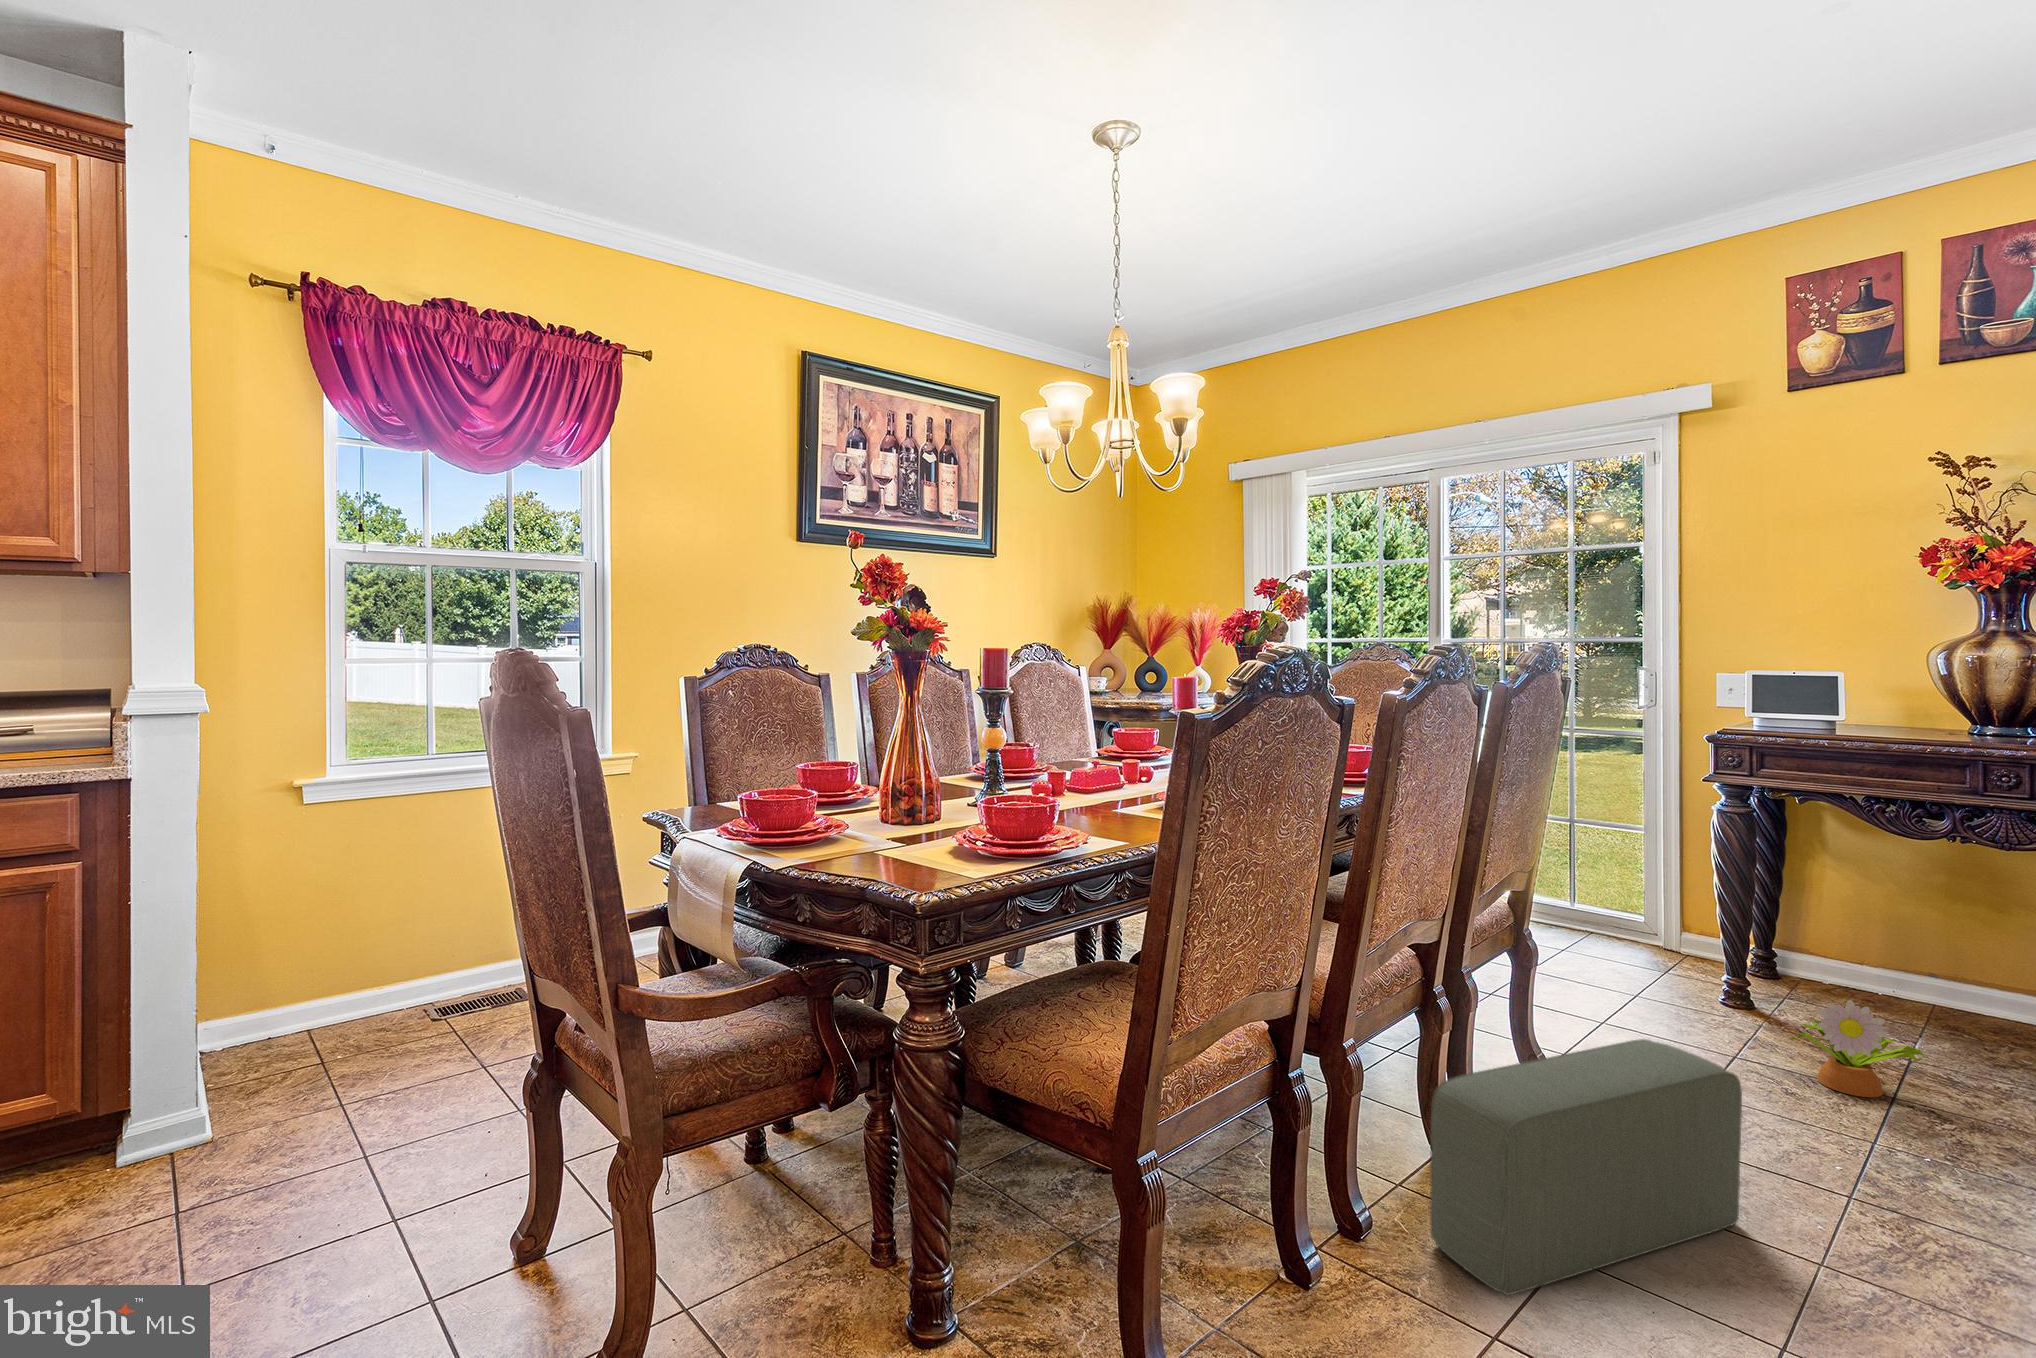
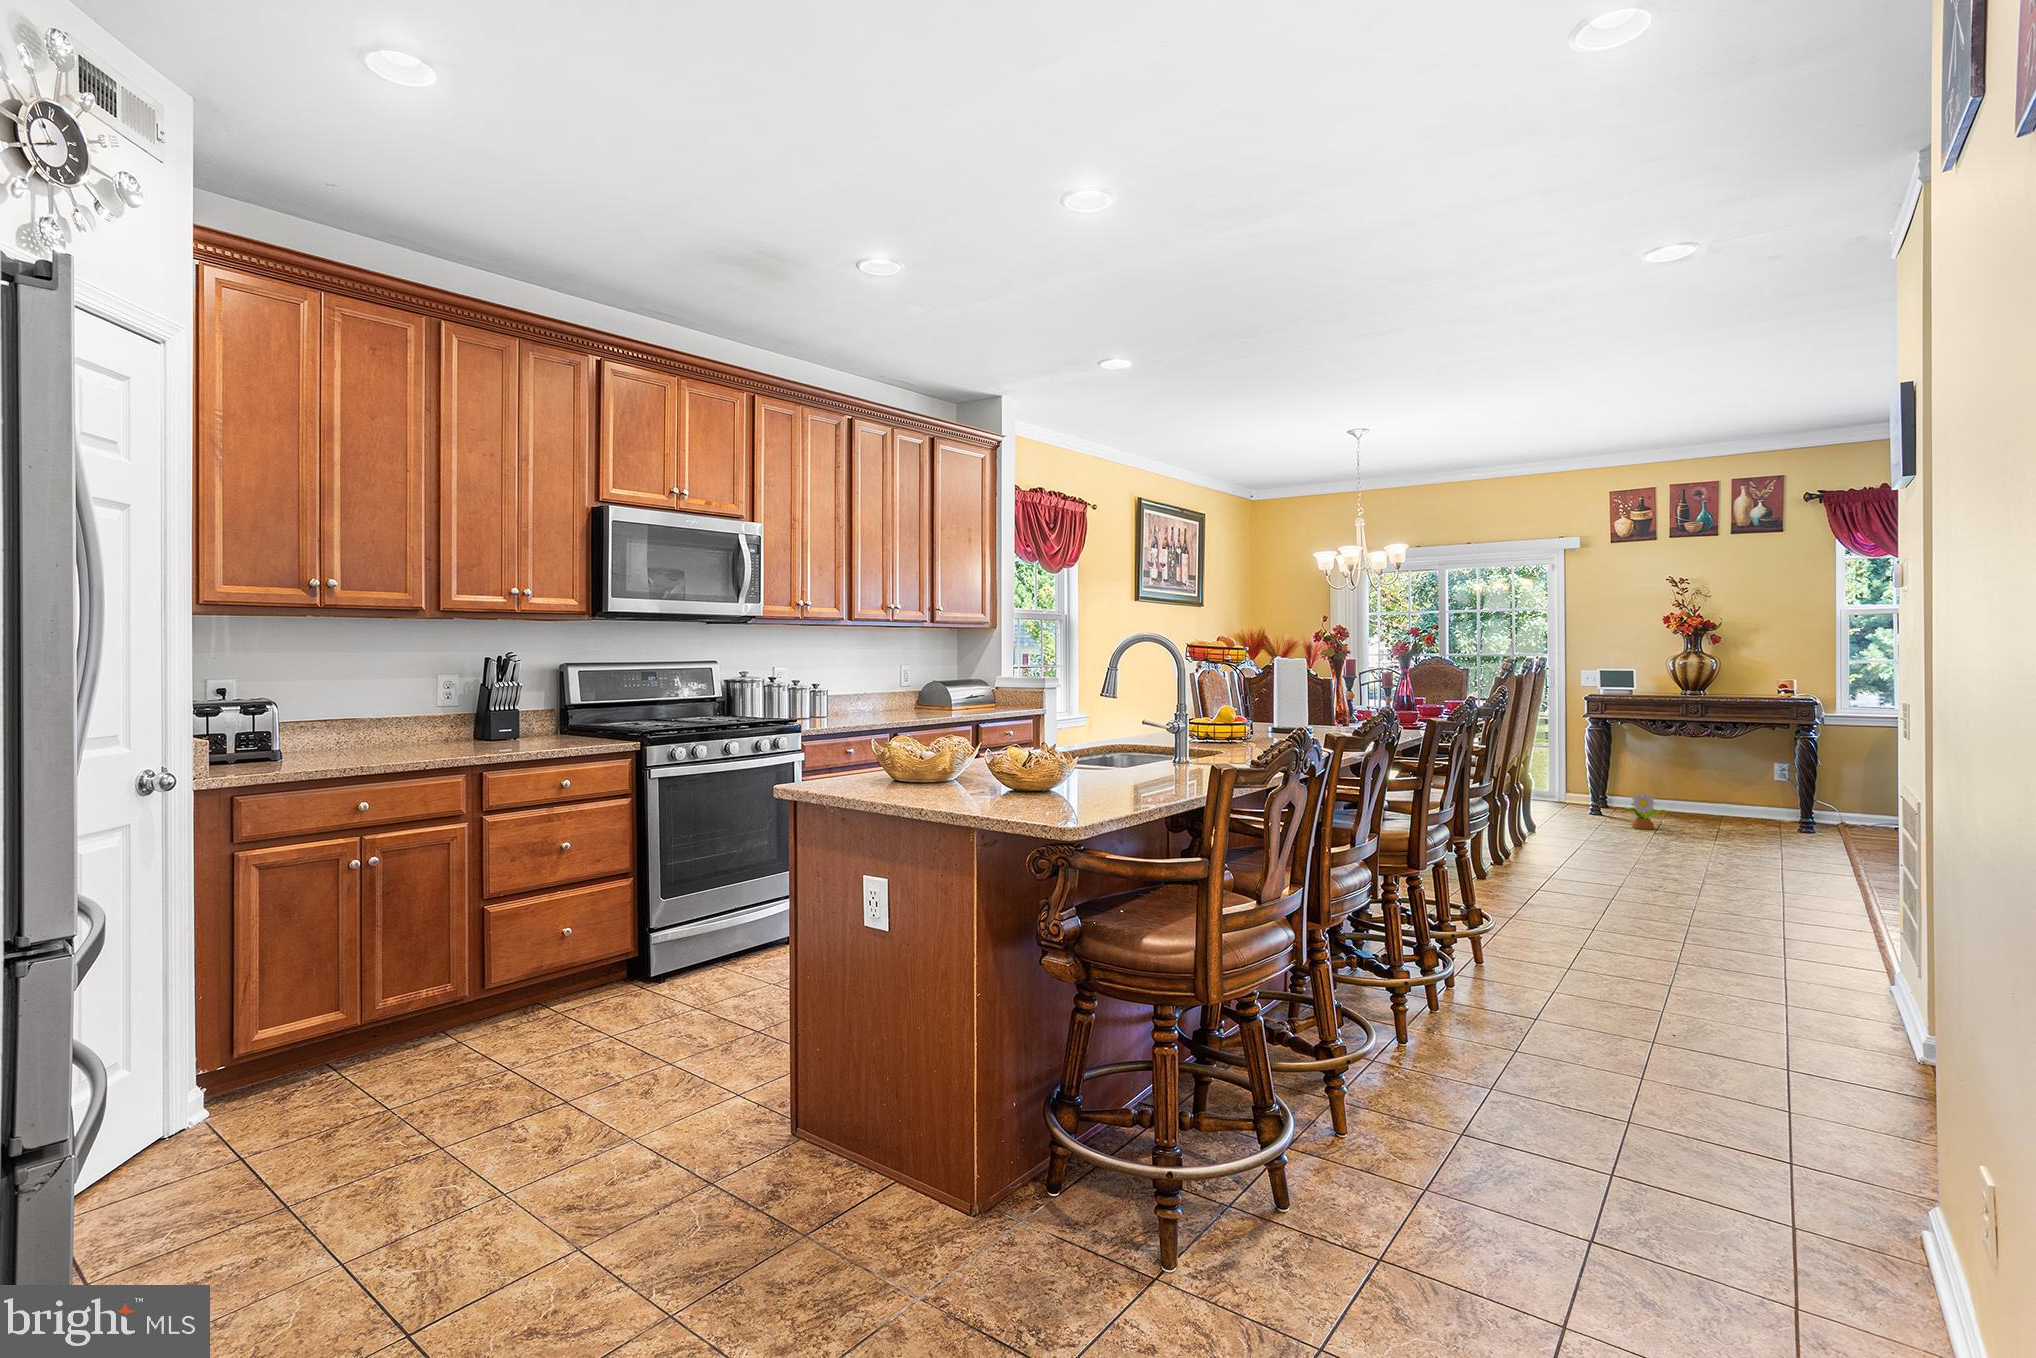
pouf: present [1430,1039,1742,1295] -> none [1529,795,1615,859]

